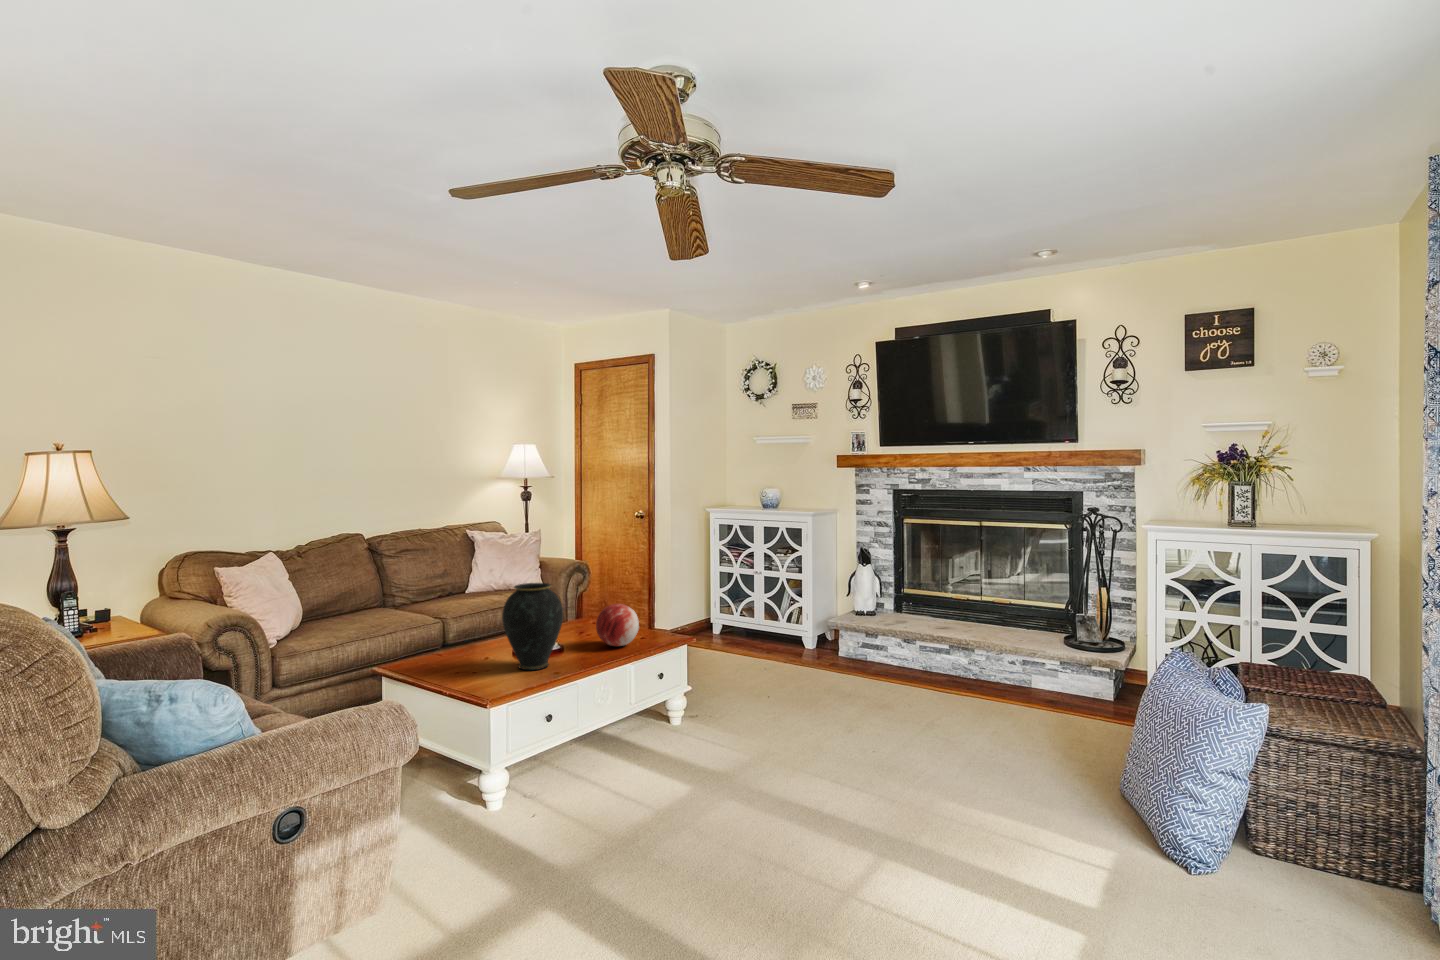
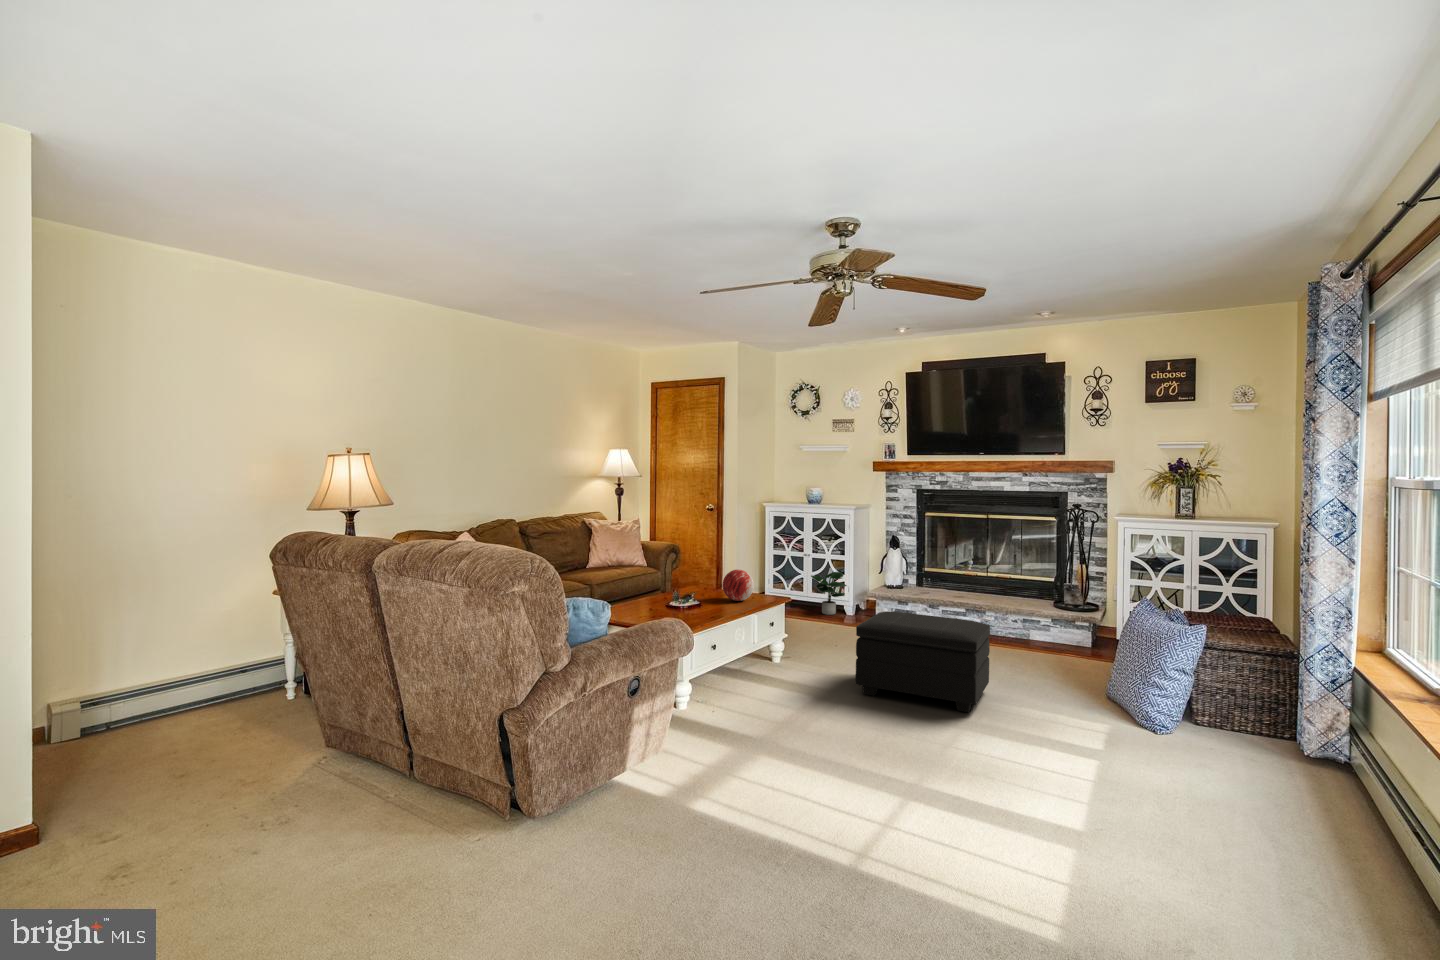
vase: present [502,583,563,670] -> none [668,552,711,614]
potted plant: none [756,595,802,650] -> present [811,572,847,615]
footstool: none [755,664,950,824] -> present [856,612,990,712]

